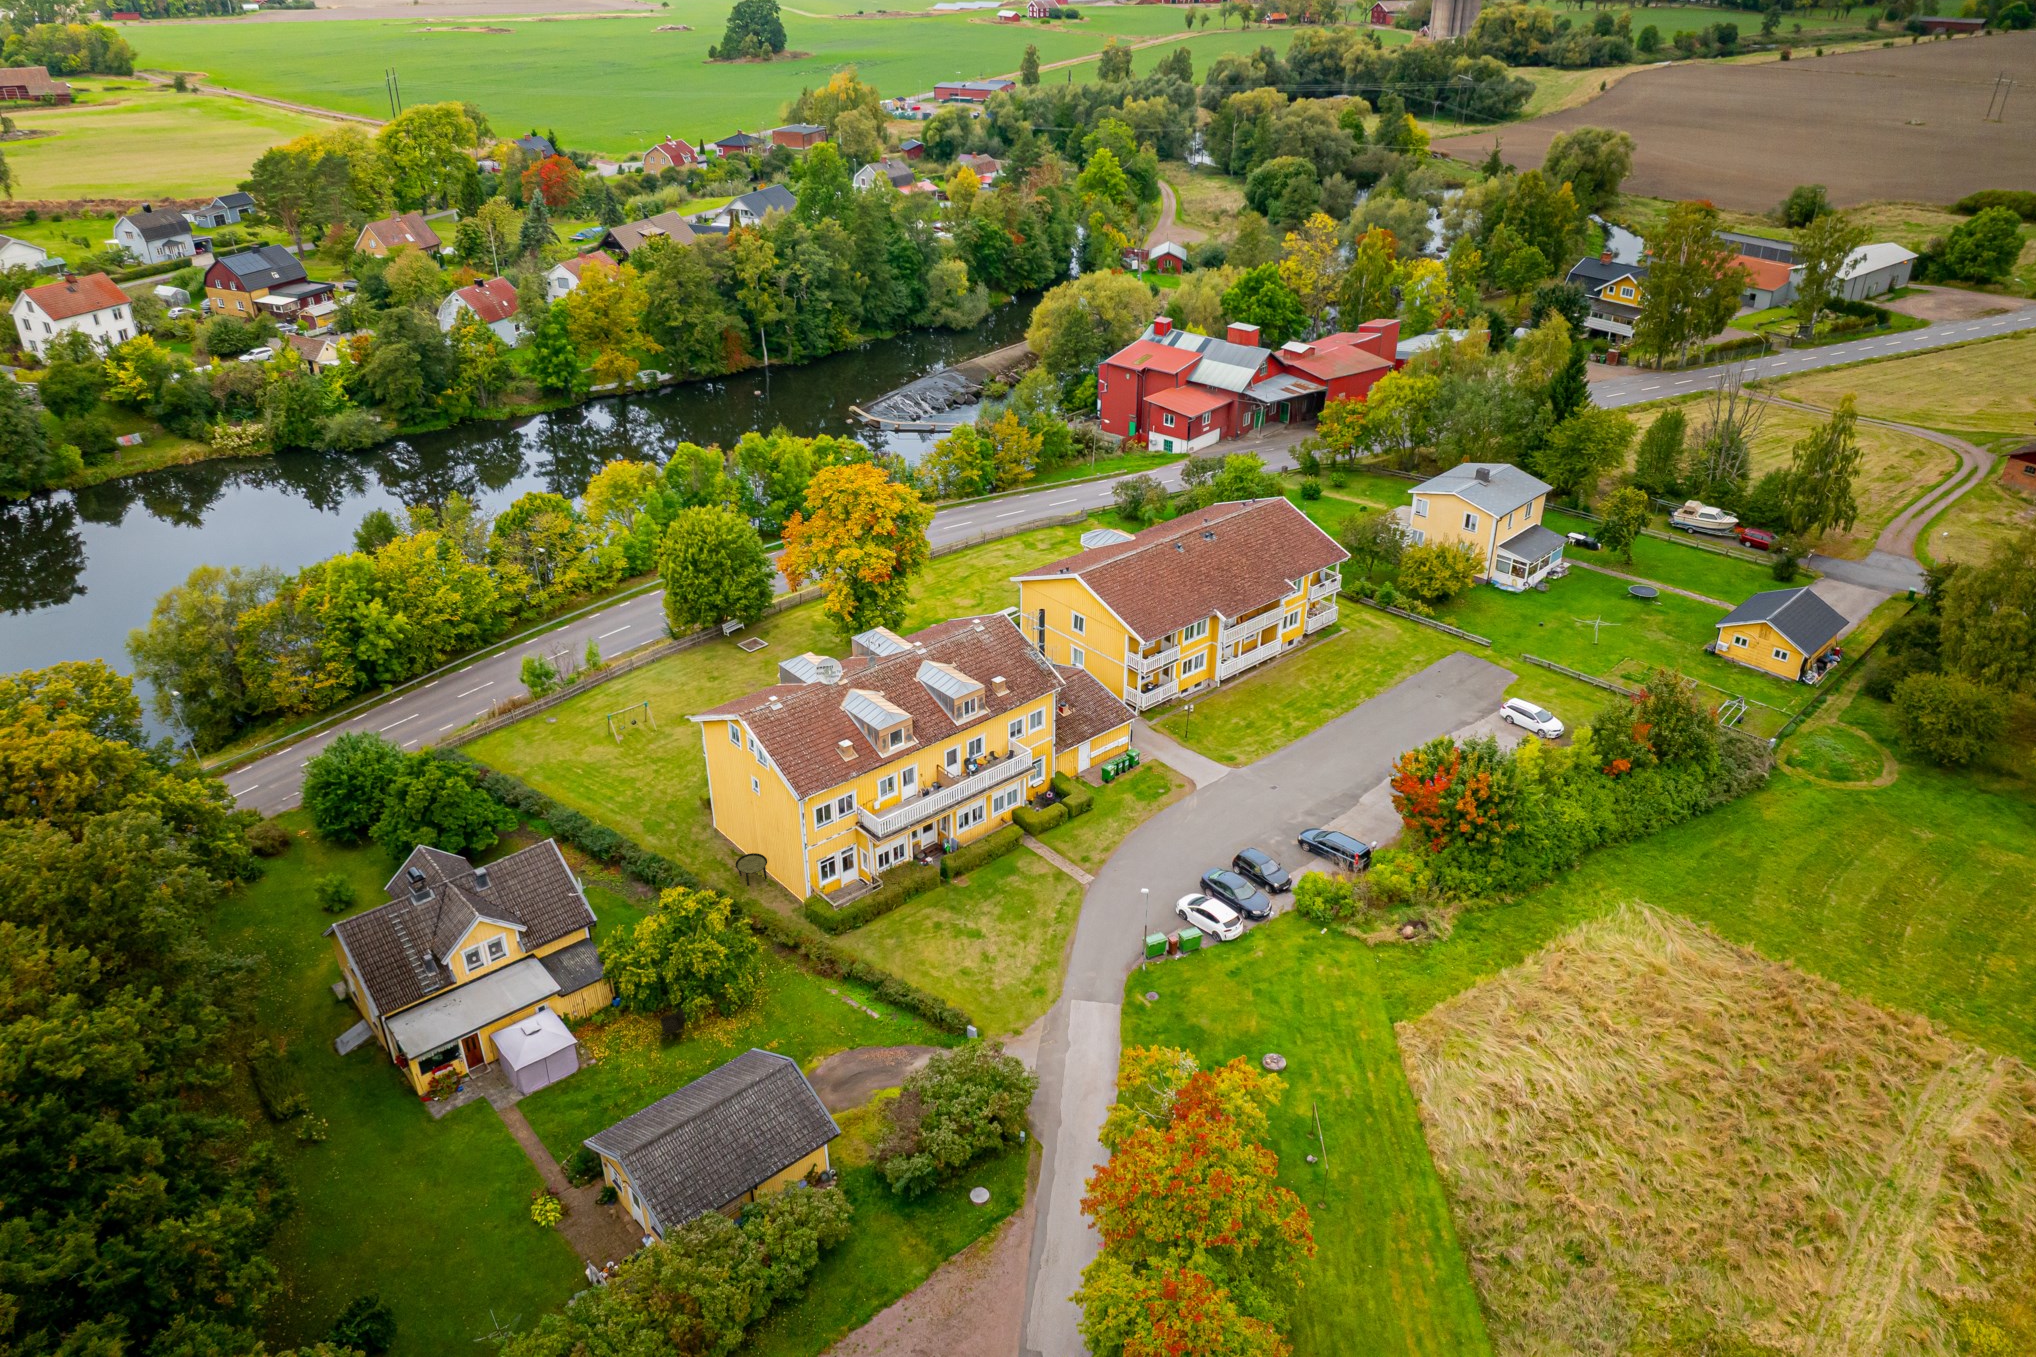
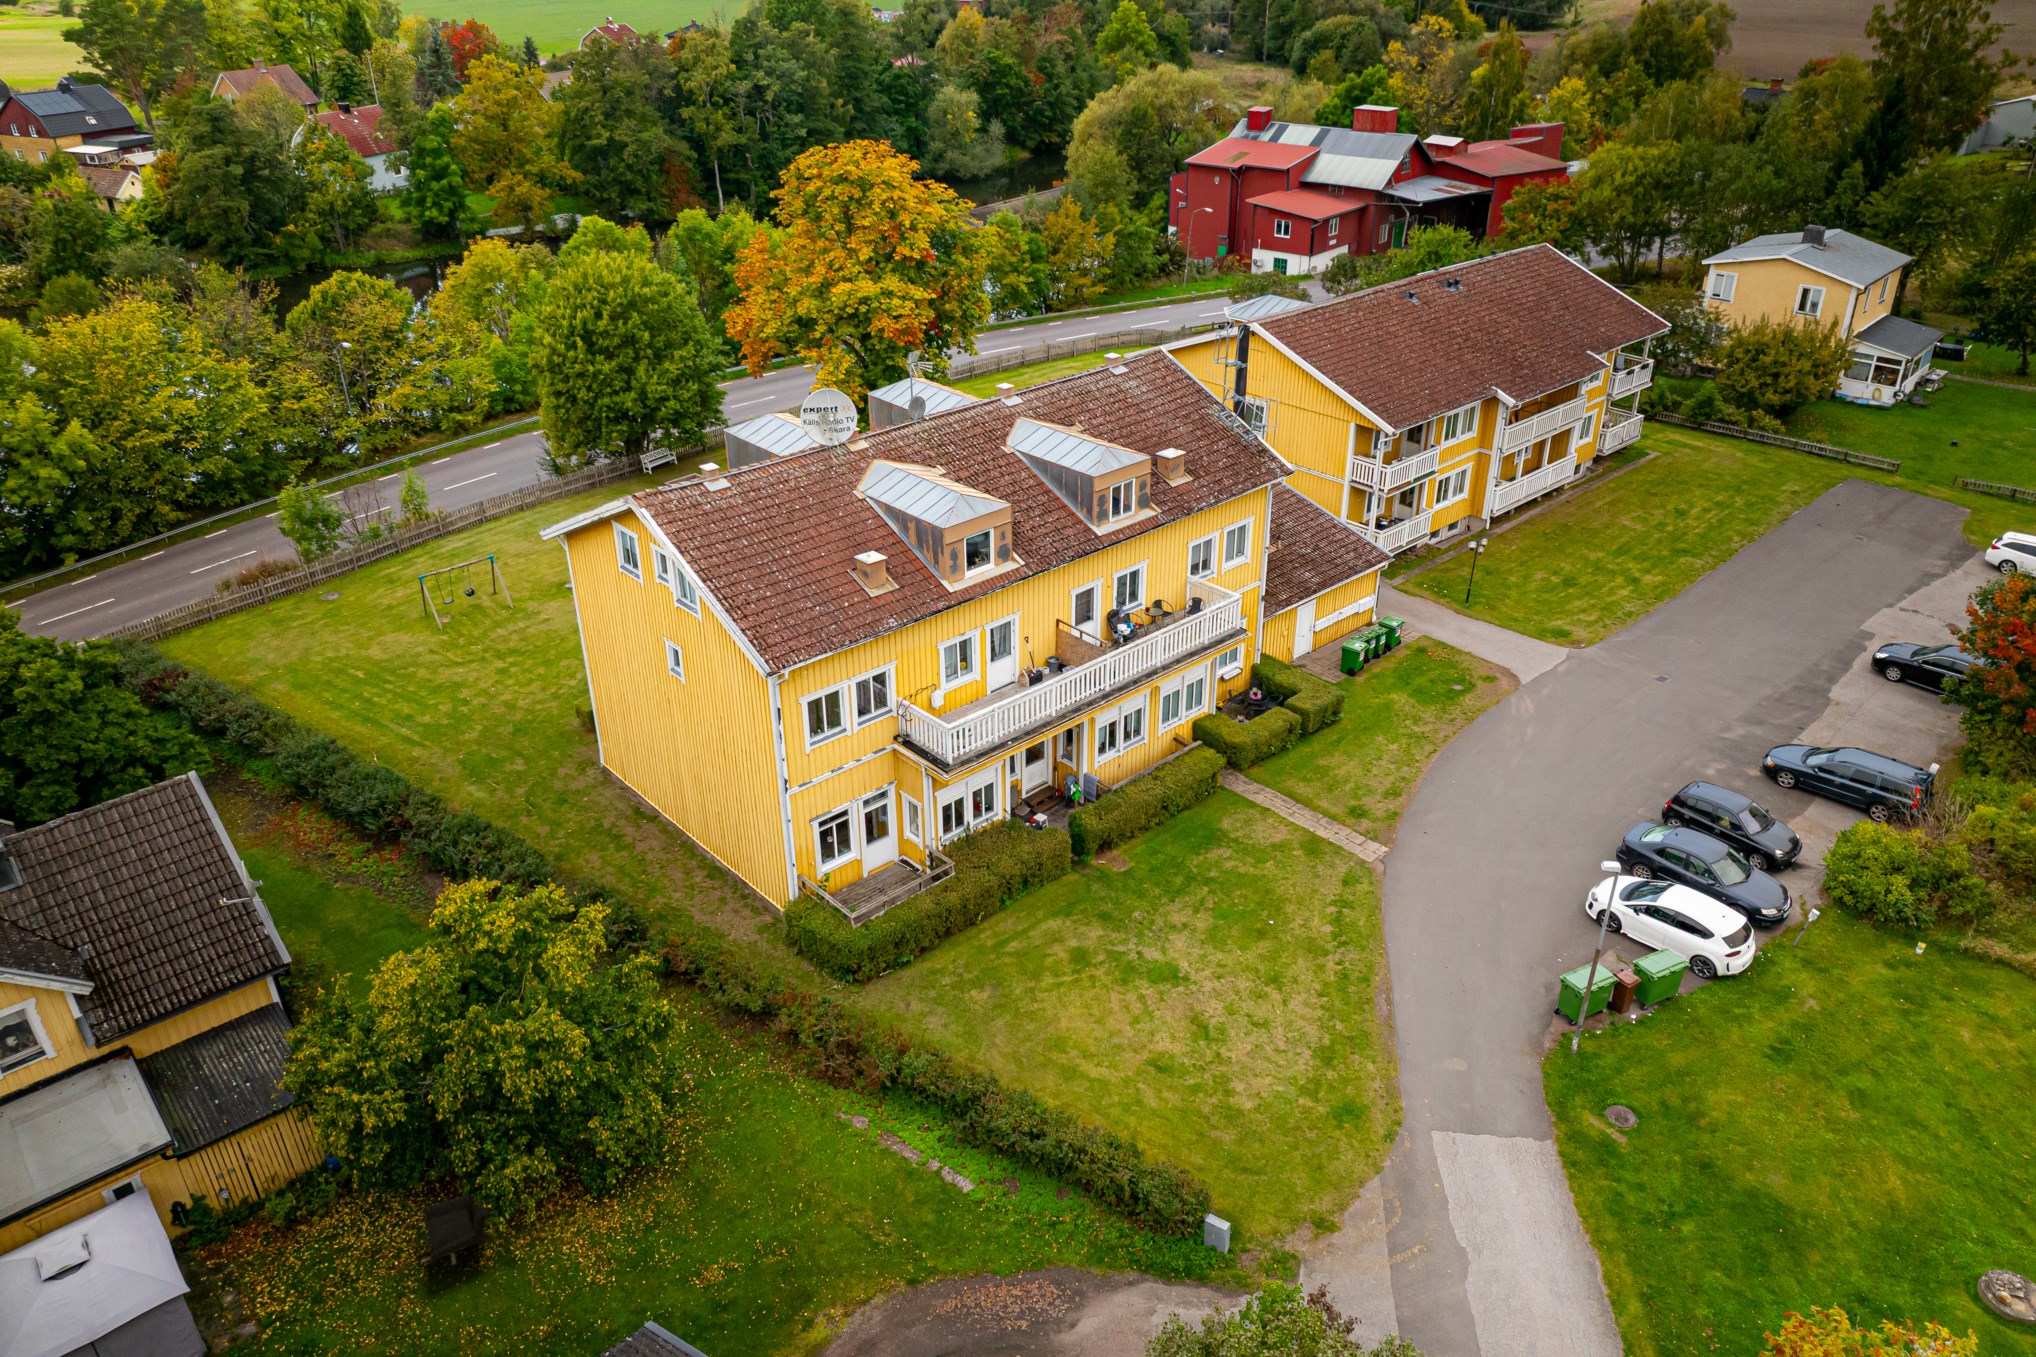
round table: present [736,853,767,886] -> none [638,807,706,876]

